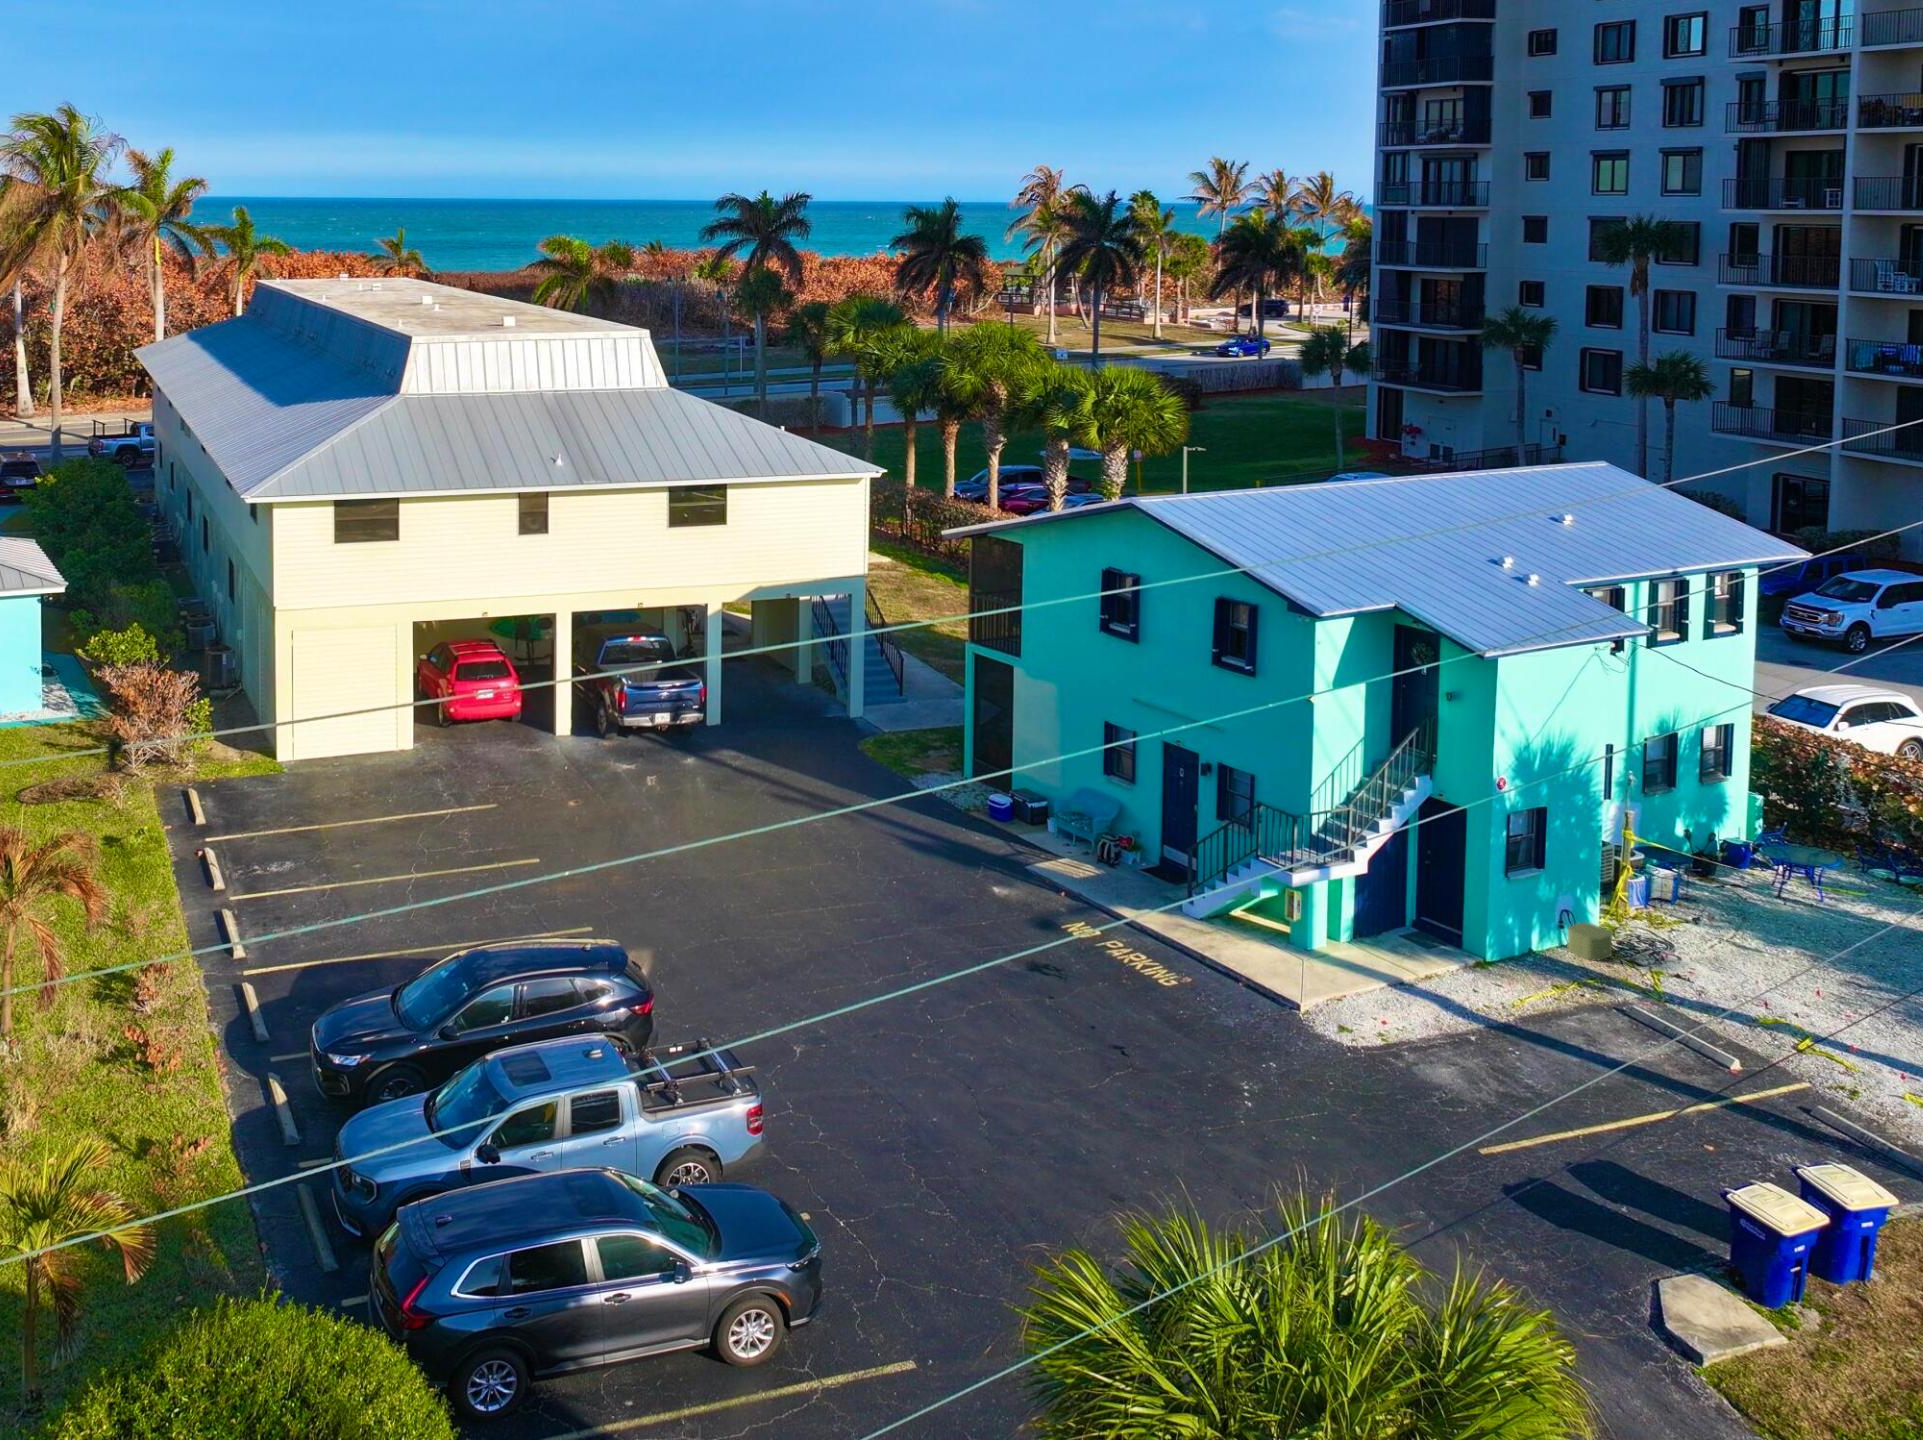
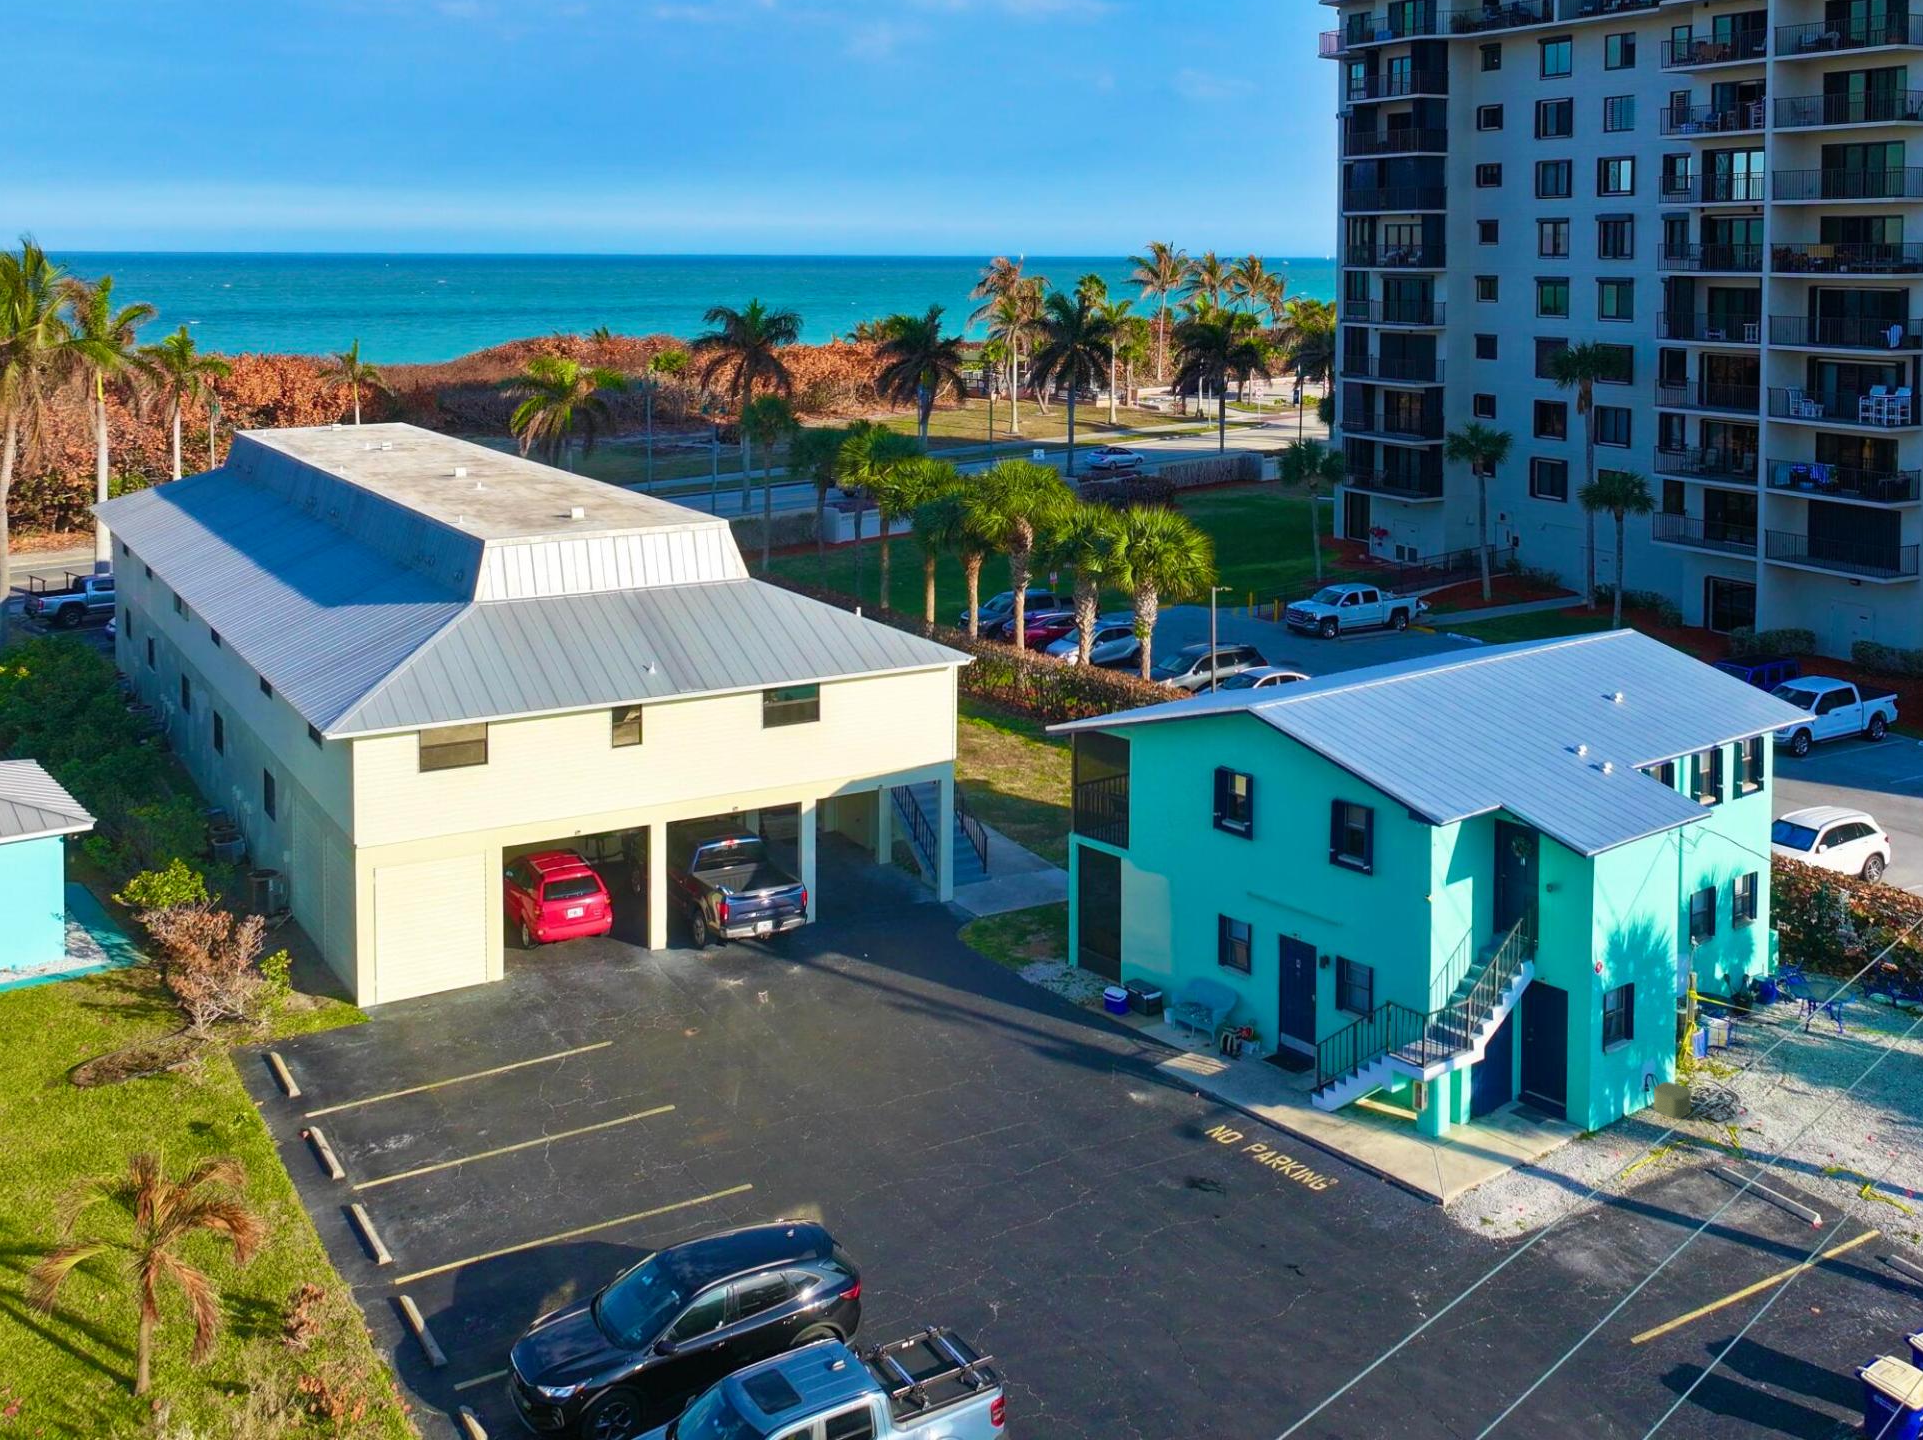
decorative plant: present [105,736,124,771] -> none [157,995,187,1037]

